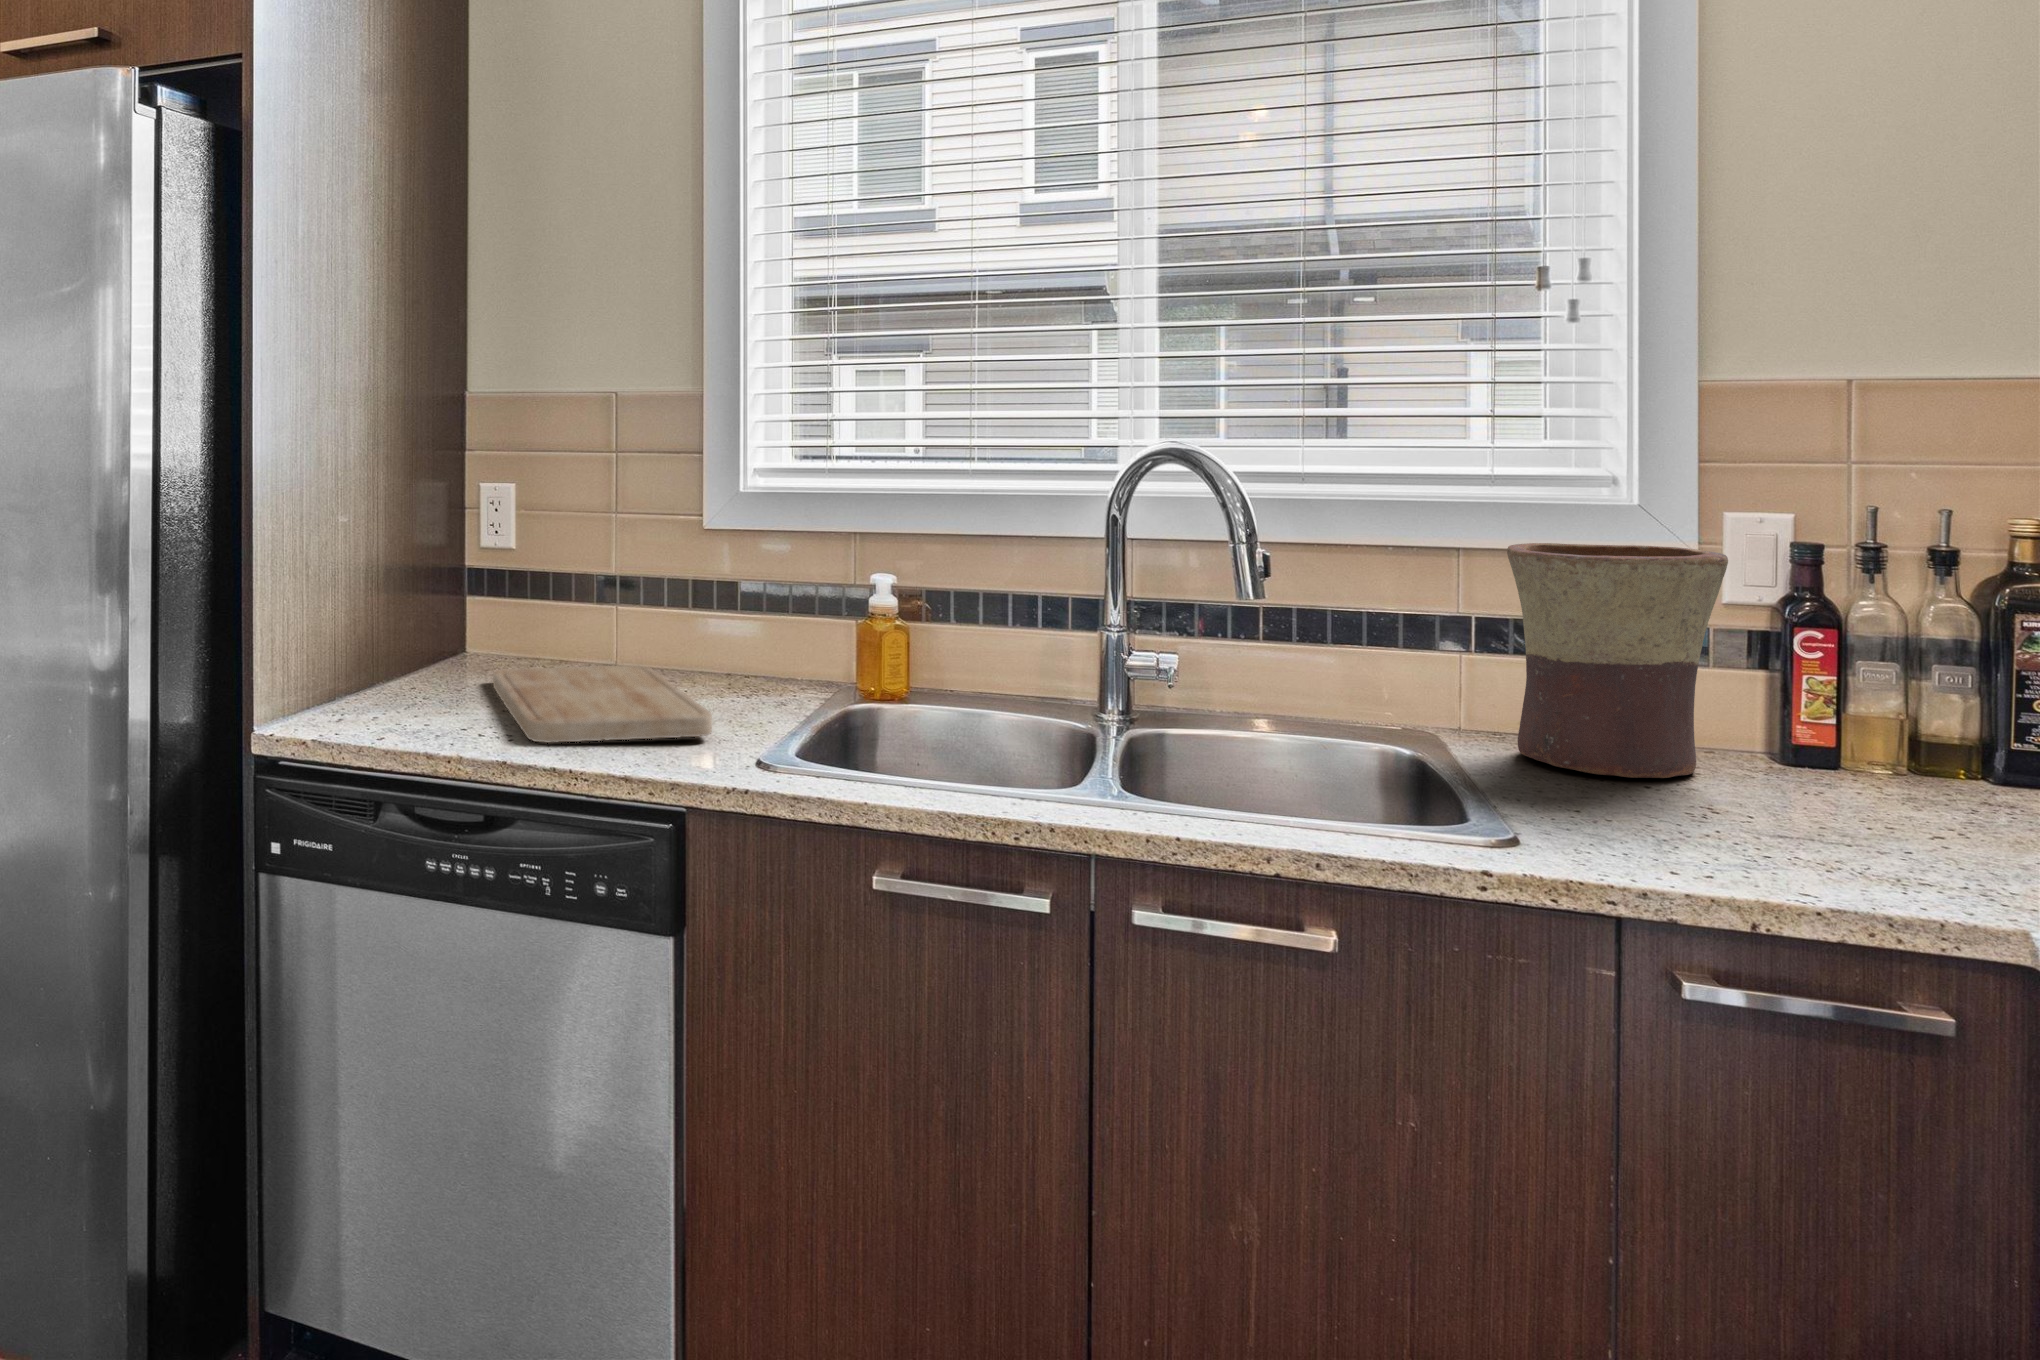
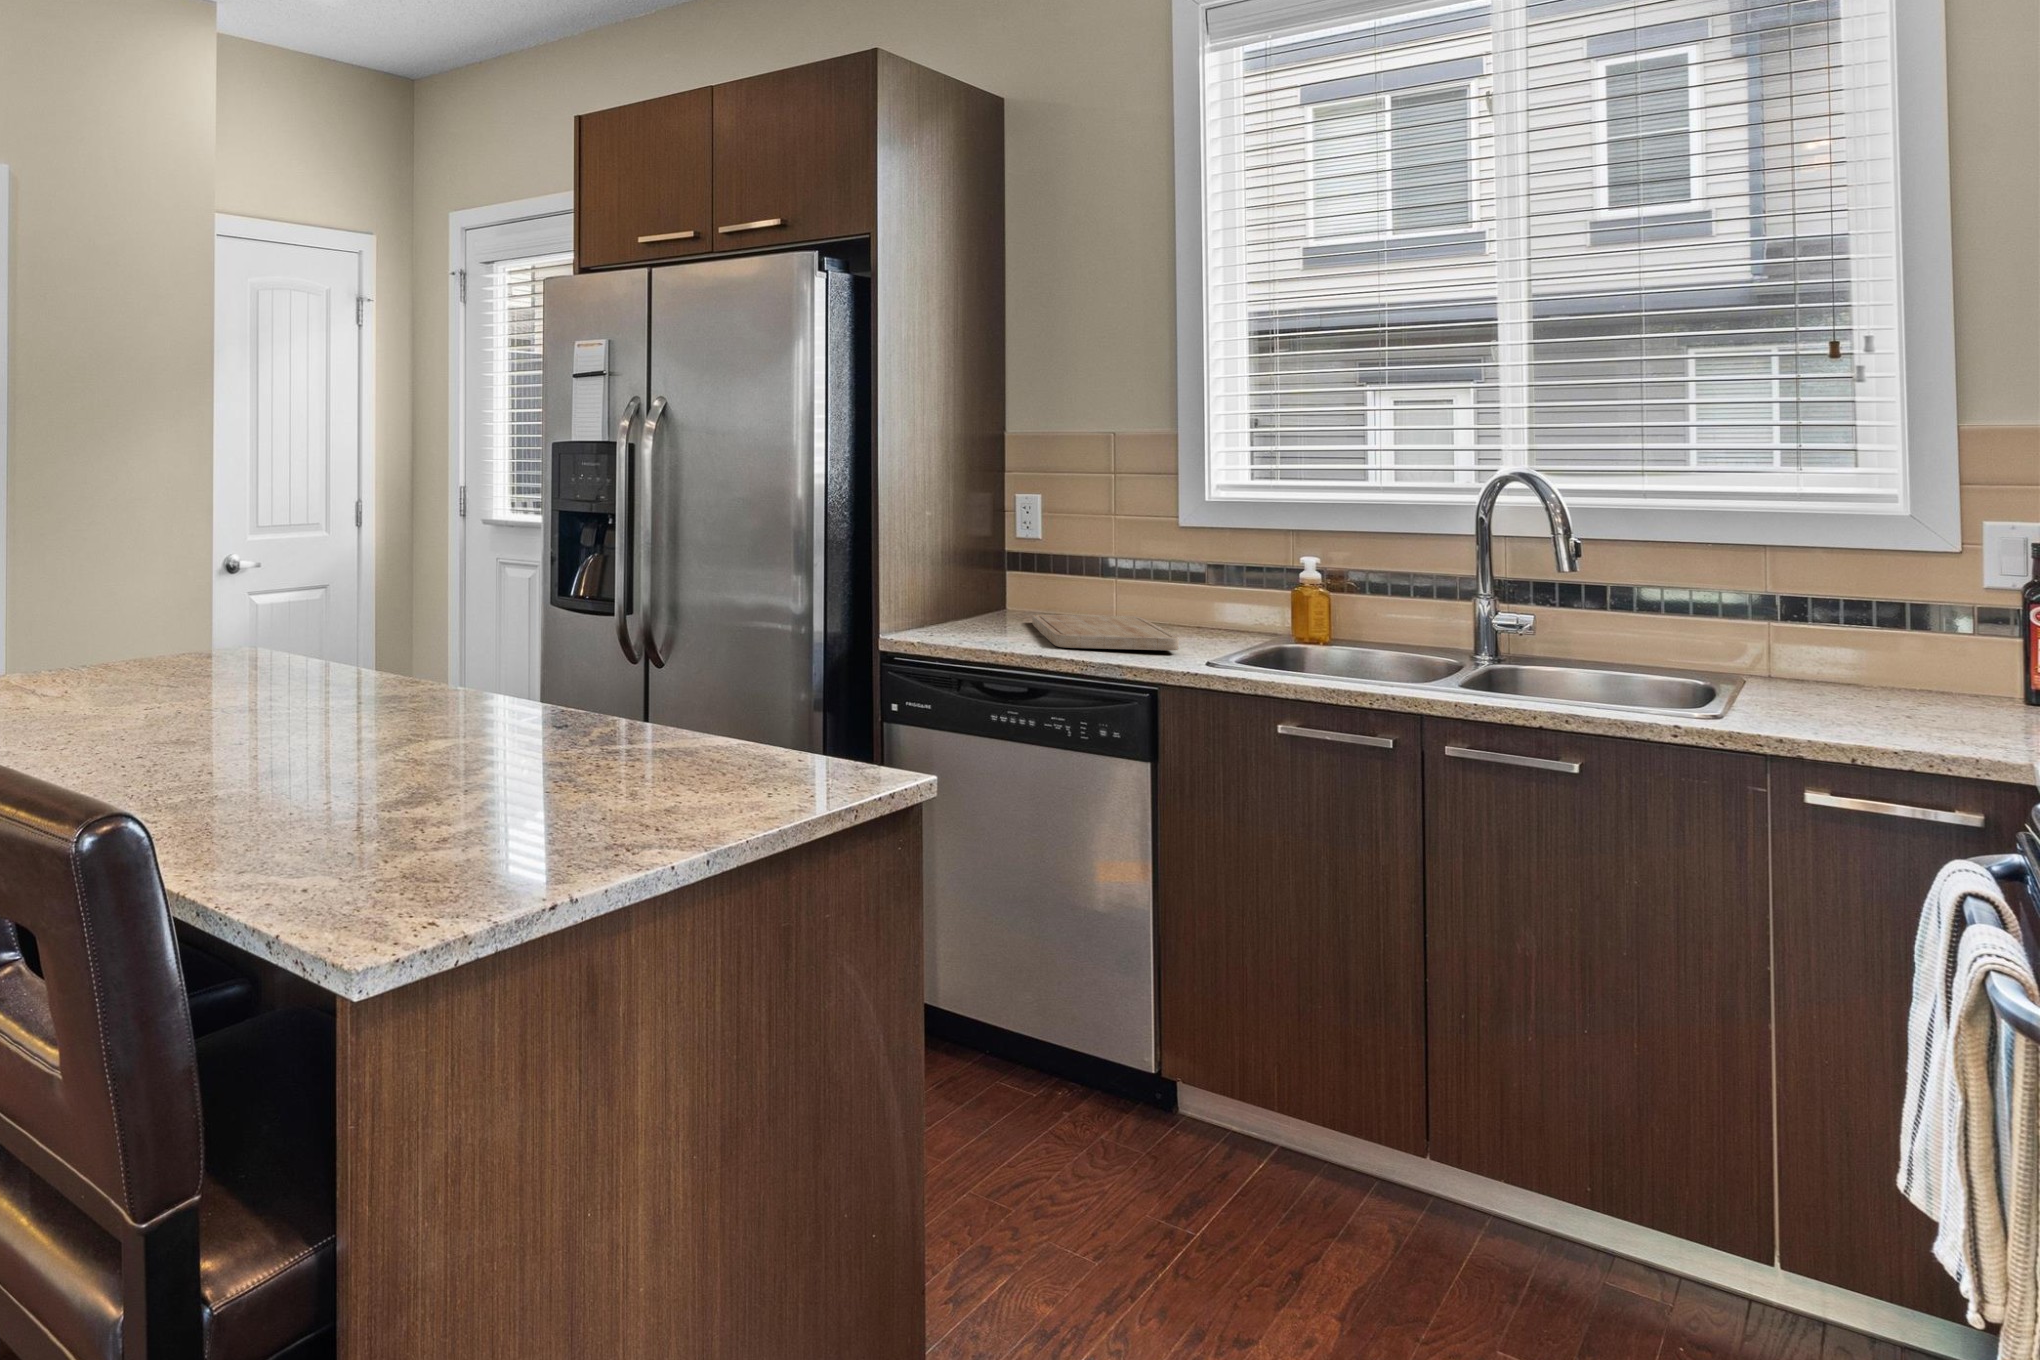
flower pot: present [1507,543,1728,778] -> none [1779,541,1952,700]

